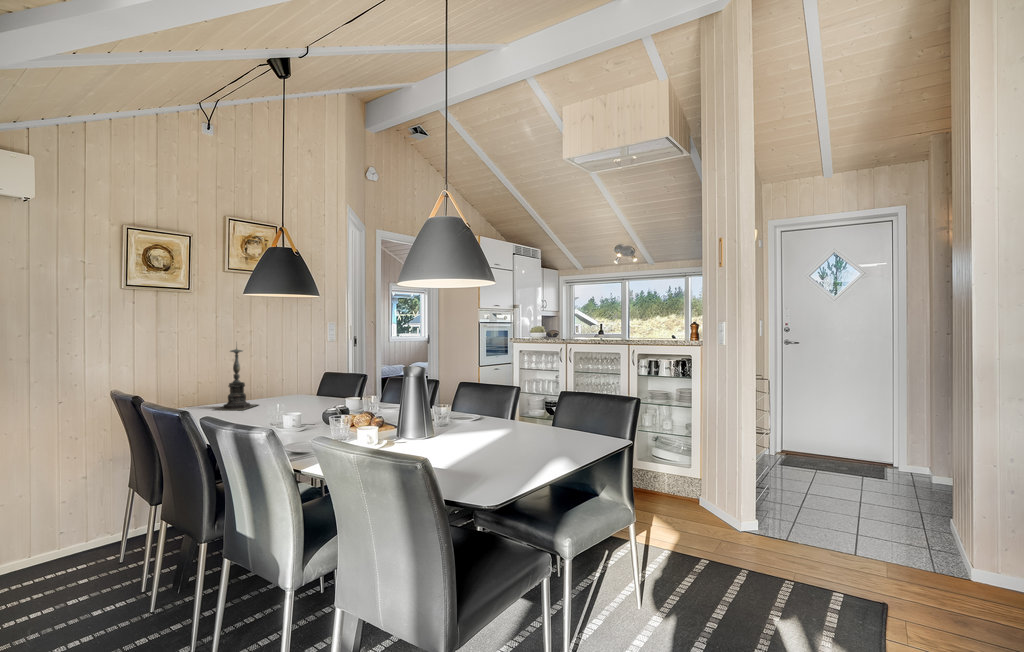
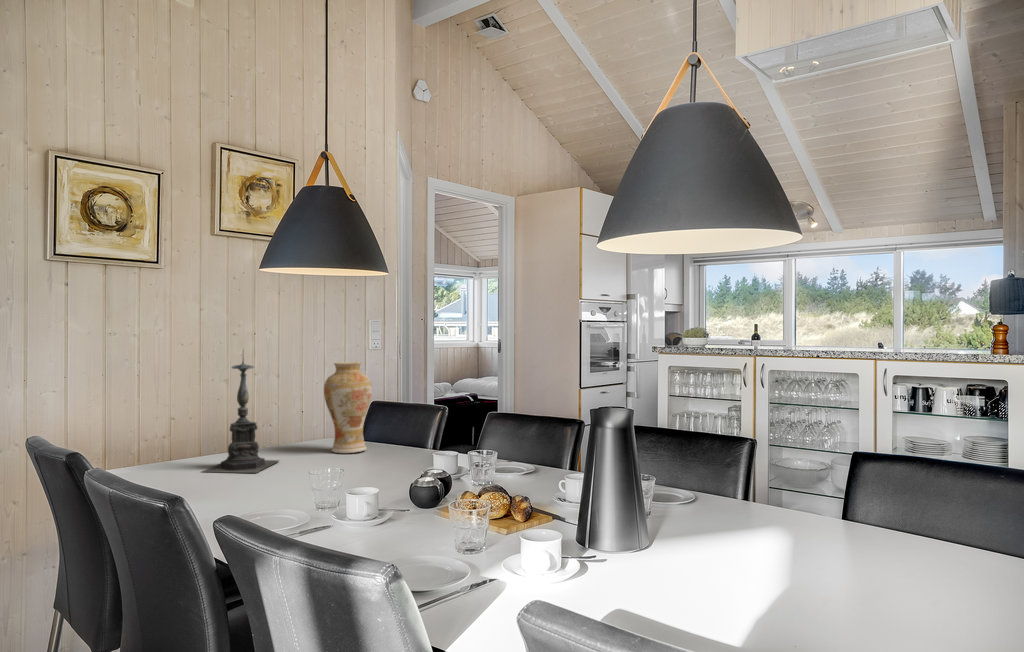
vase: none [288,348,317,401] -> present [324,362,372,453]

